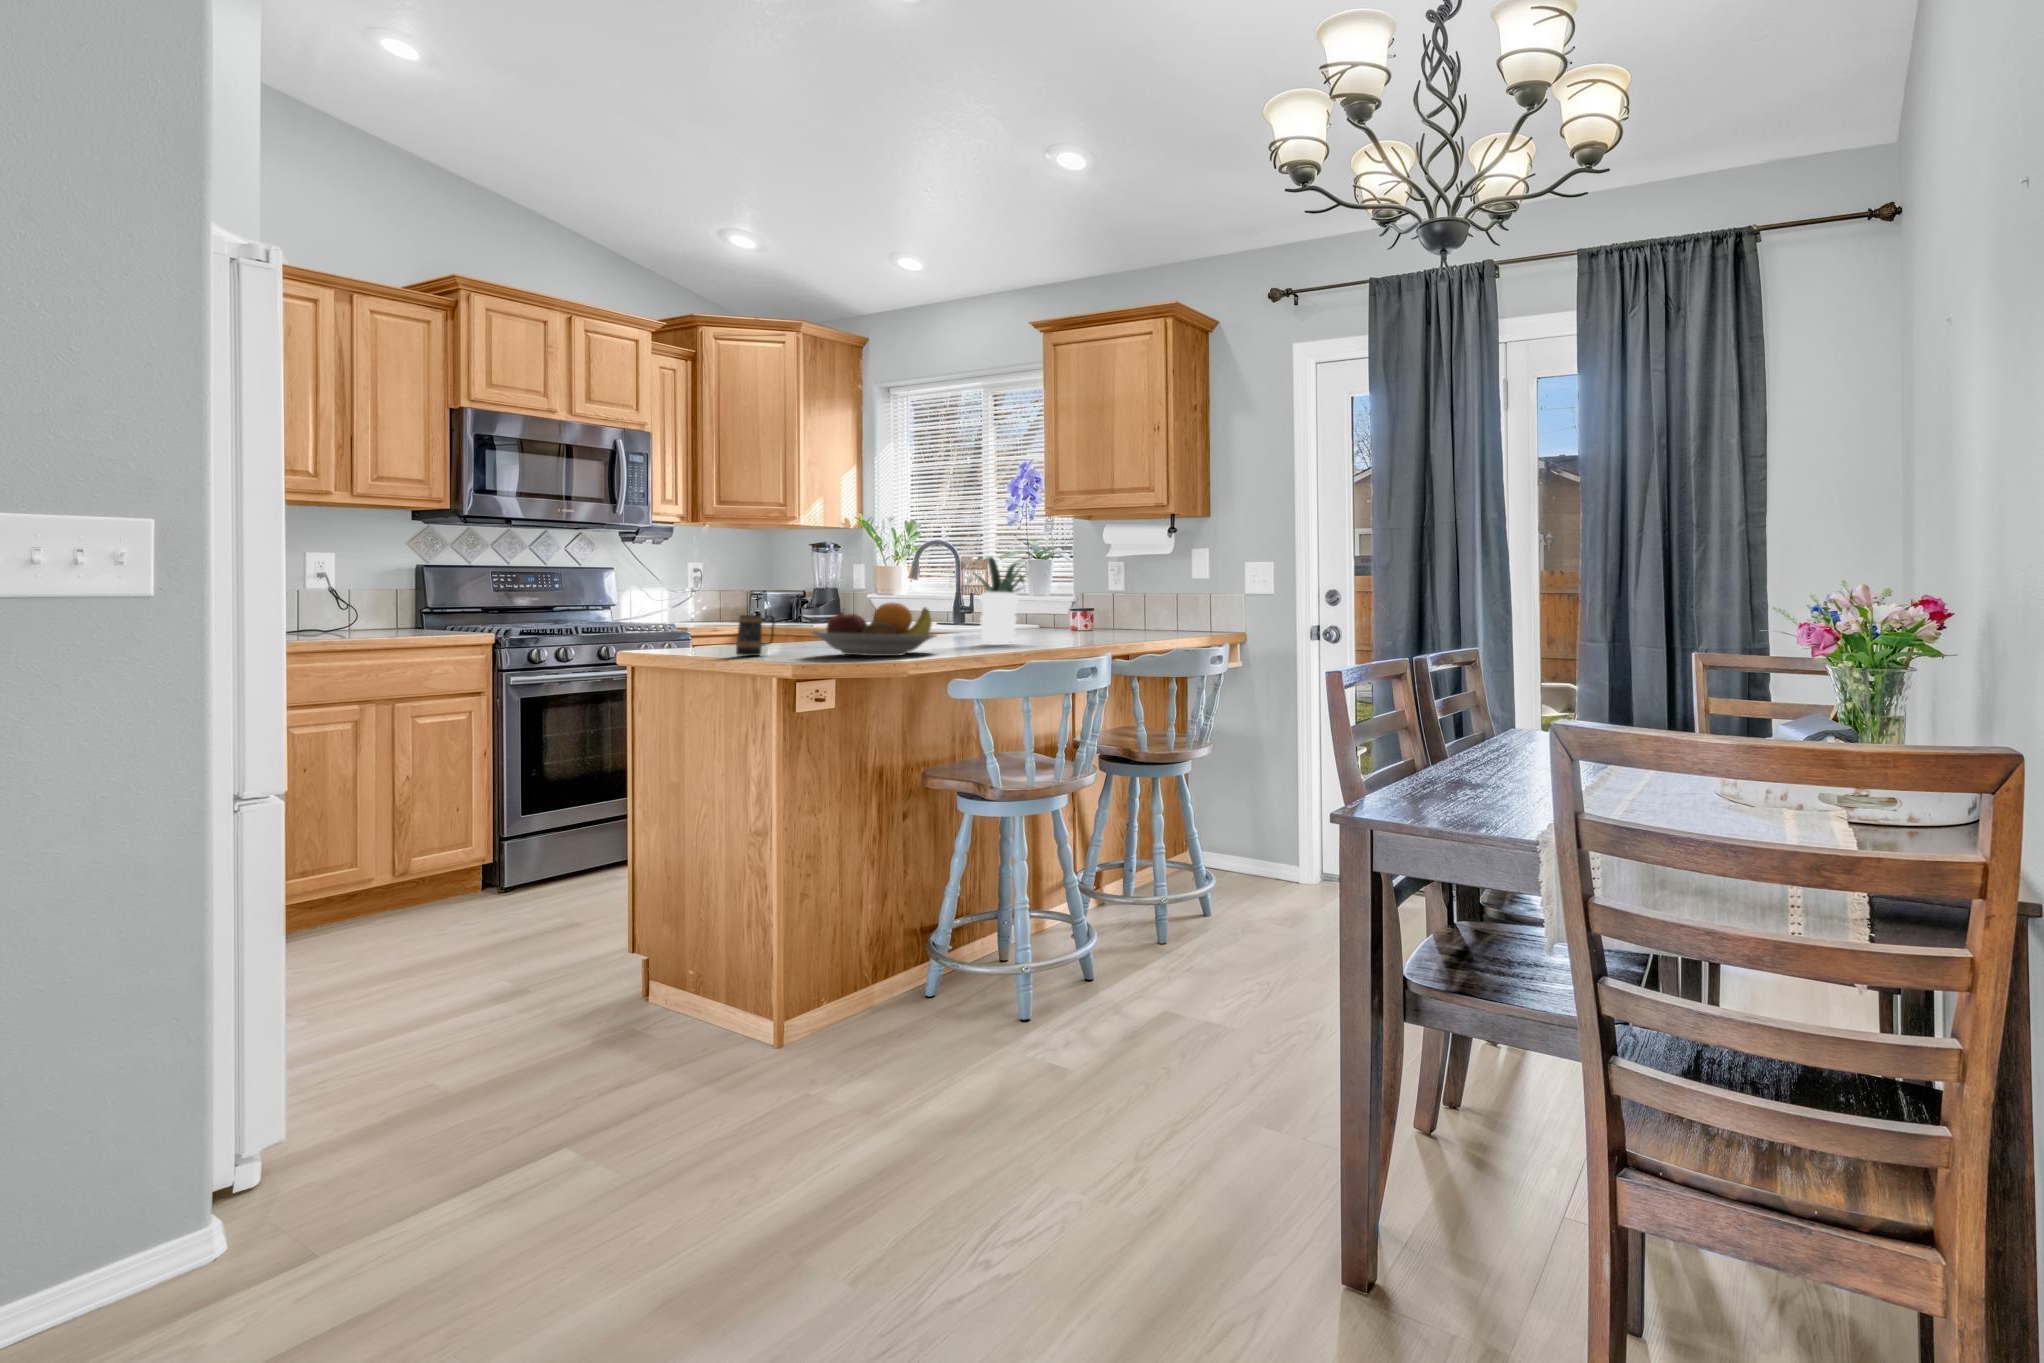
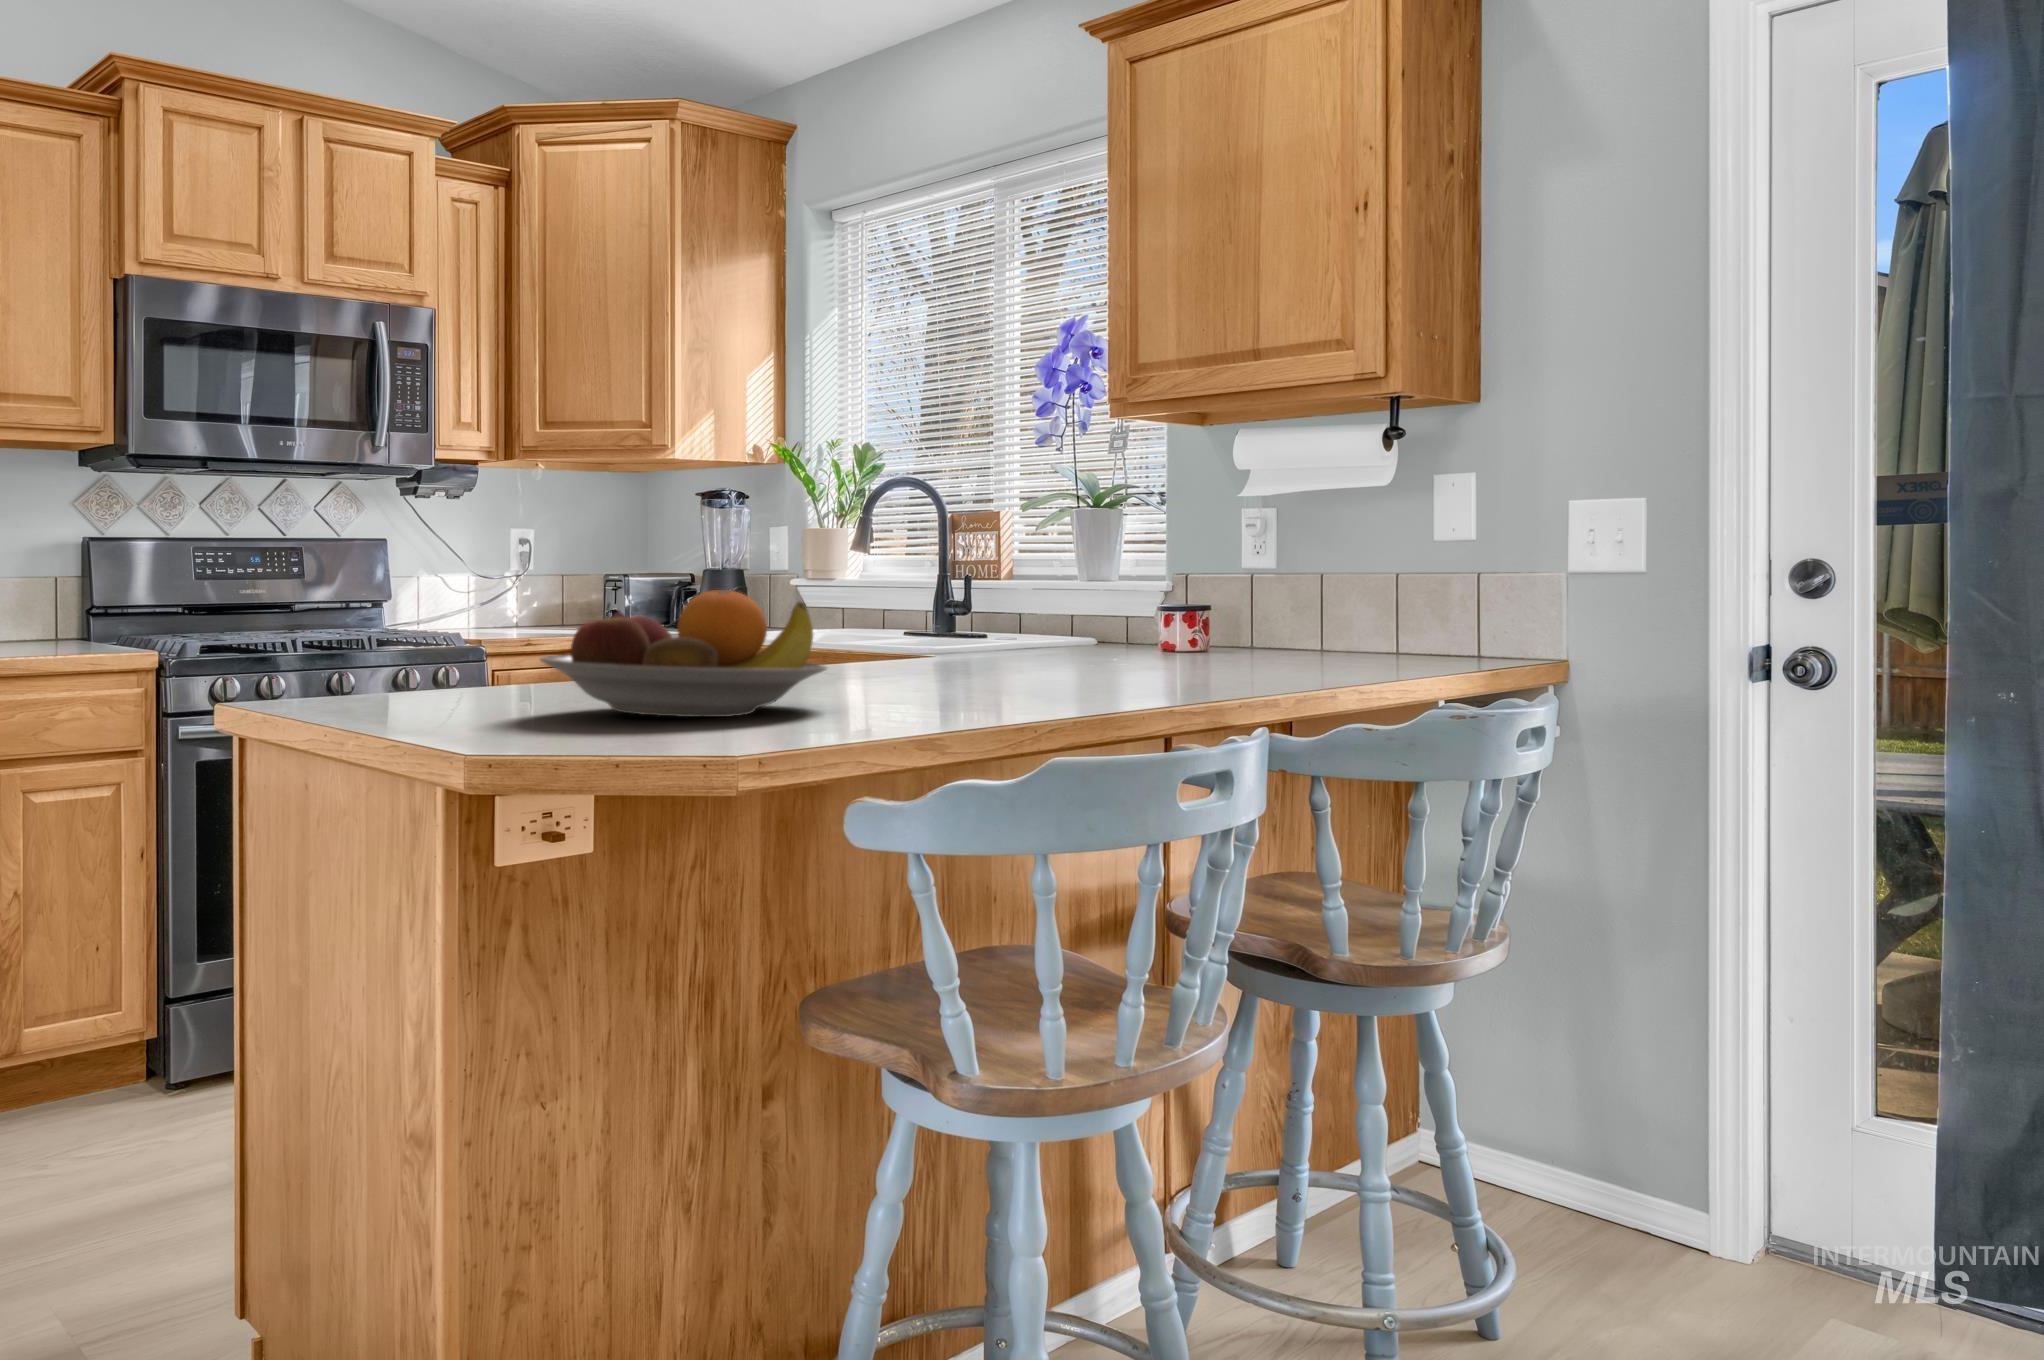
potted plant: present [973,556,1030,643] -> none [874,486,1110,684]
mug: present [736,615,775,656] -> none [413,617,493,707]

